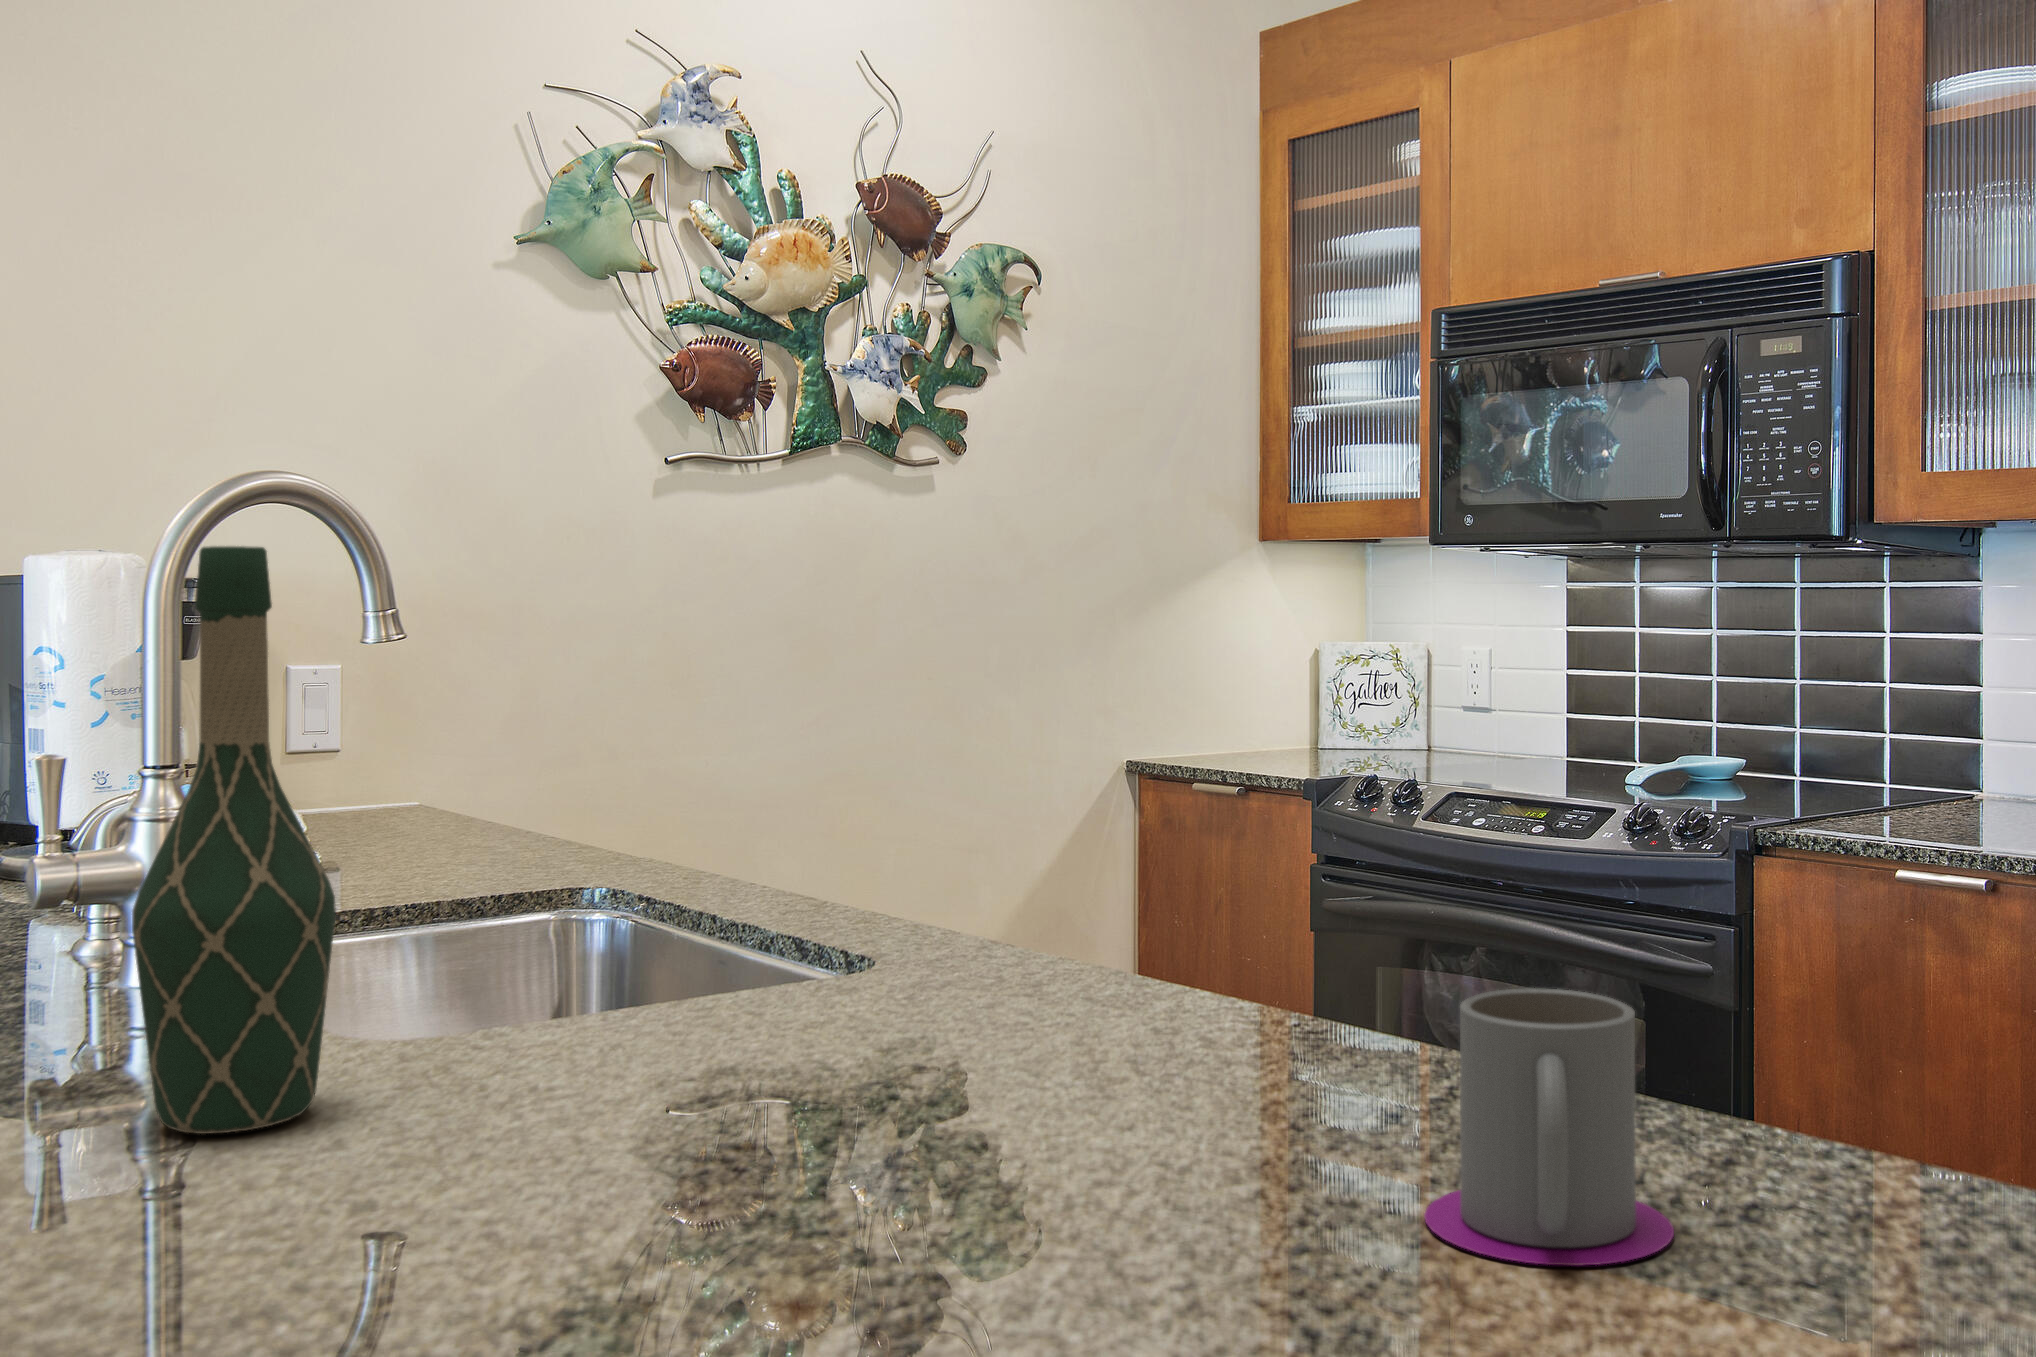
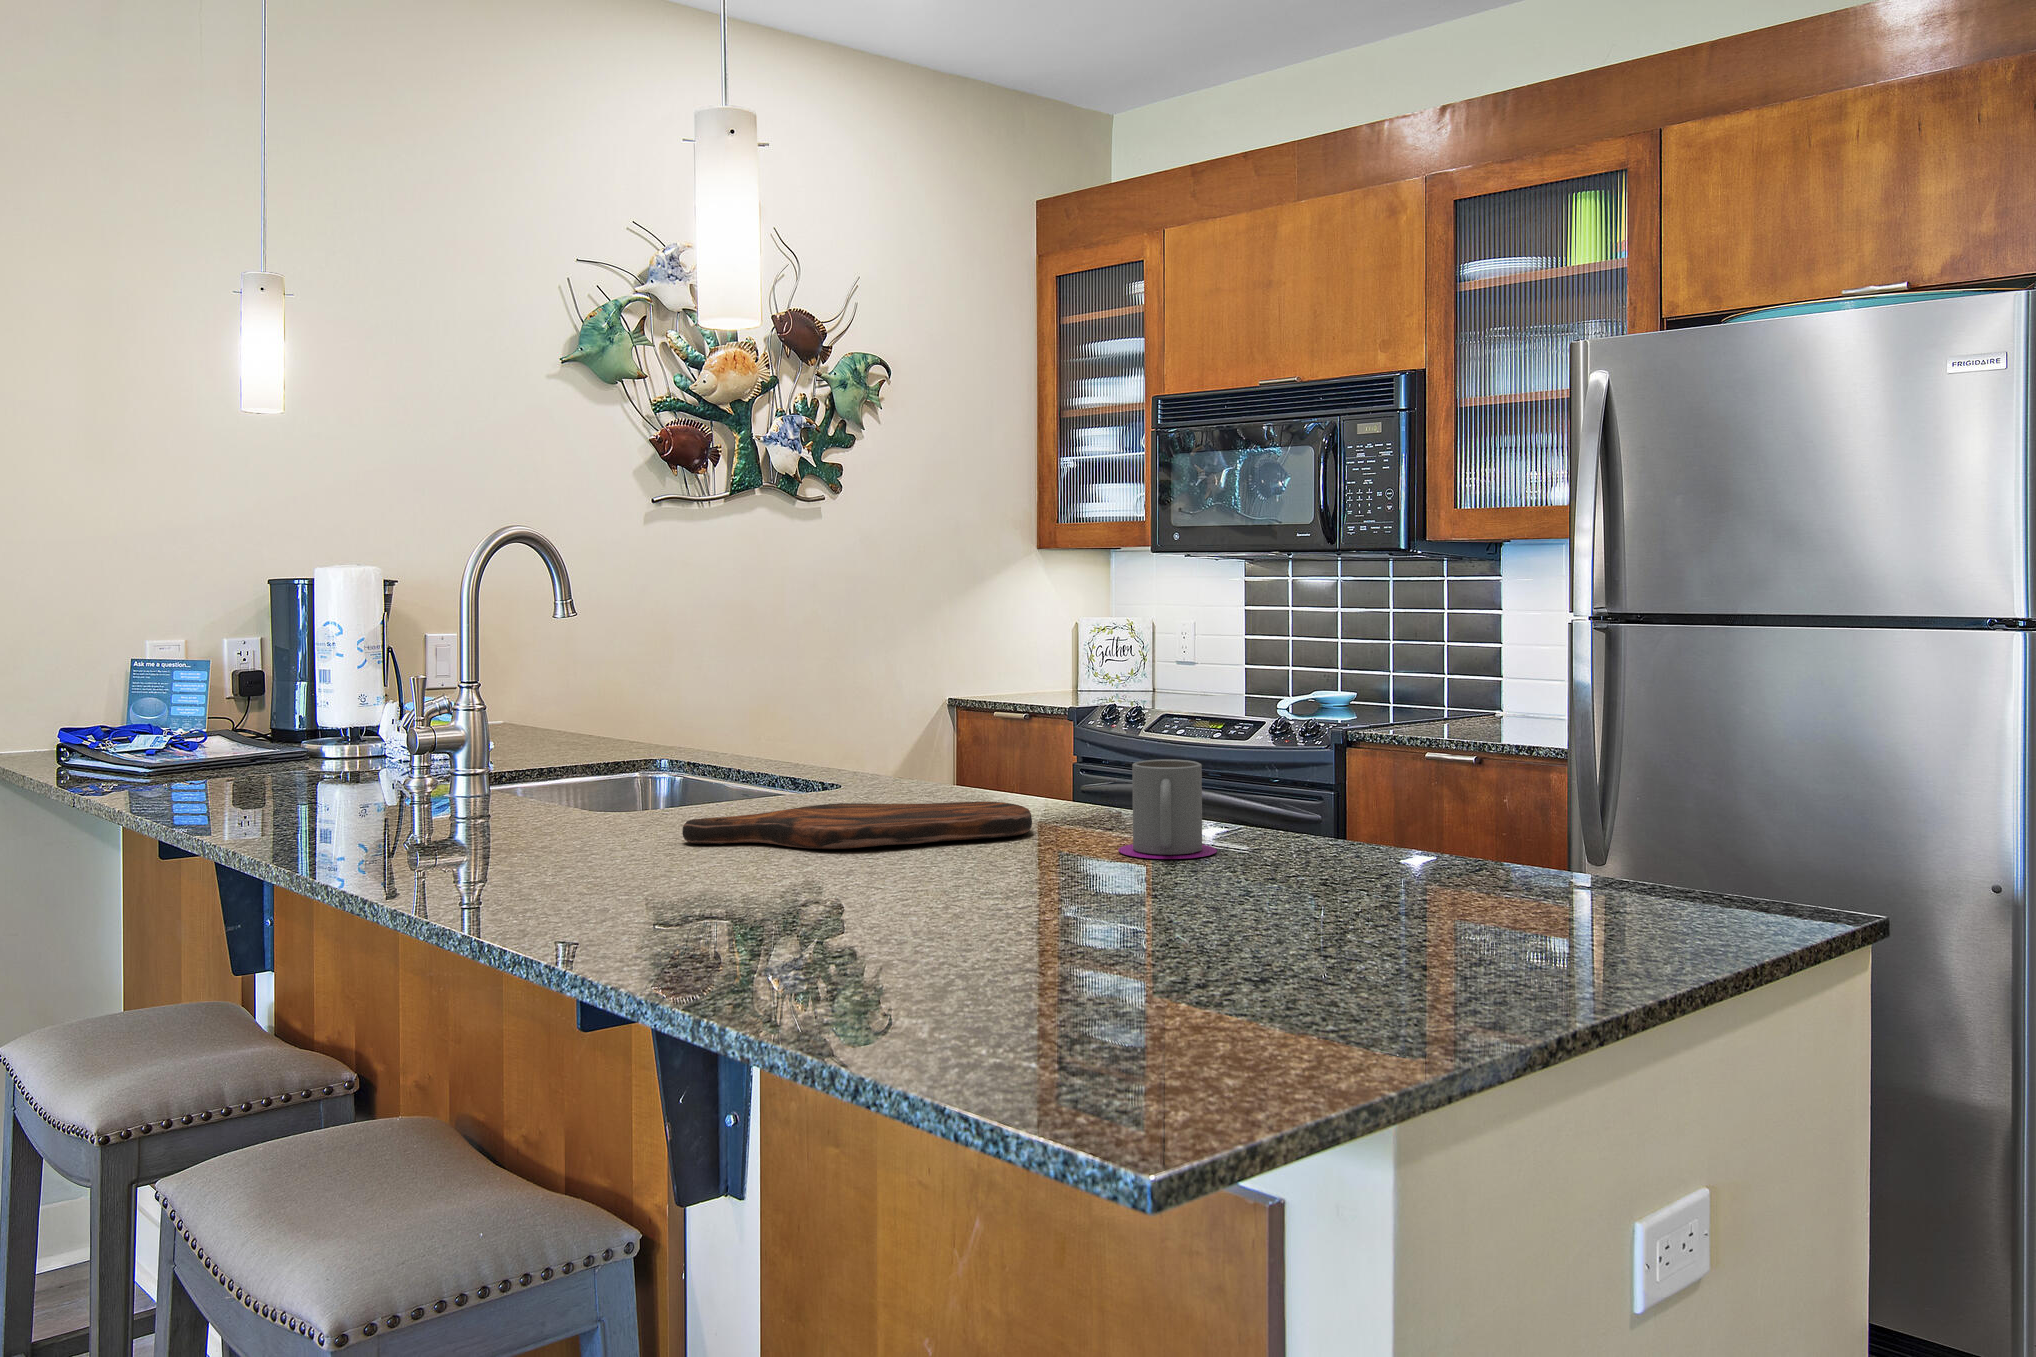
wine bottle: present [132,546,336,1134] -> none [546,577,631,839]
cutting board: none [411,1046,1218,1194] -> present [682,801,1032,849]

